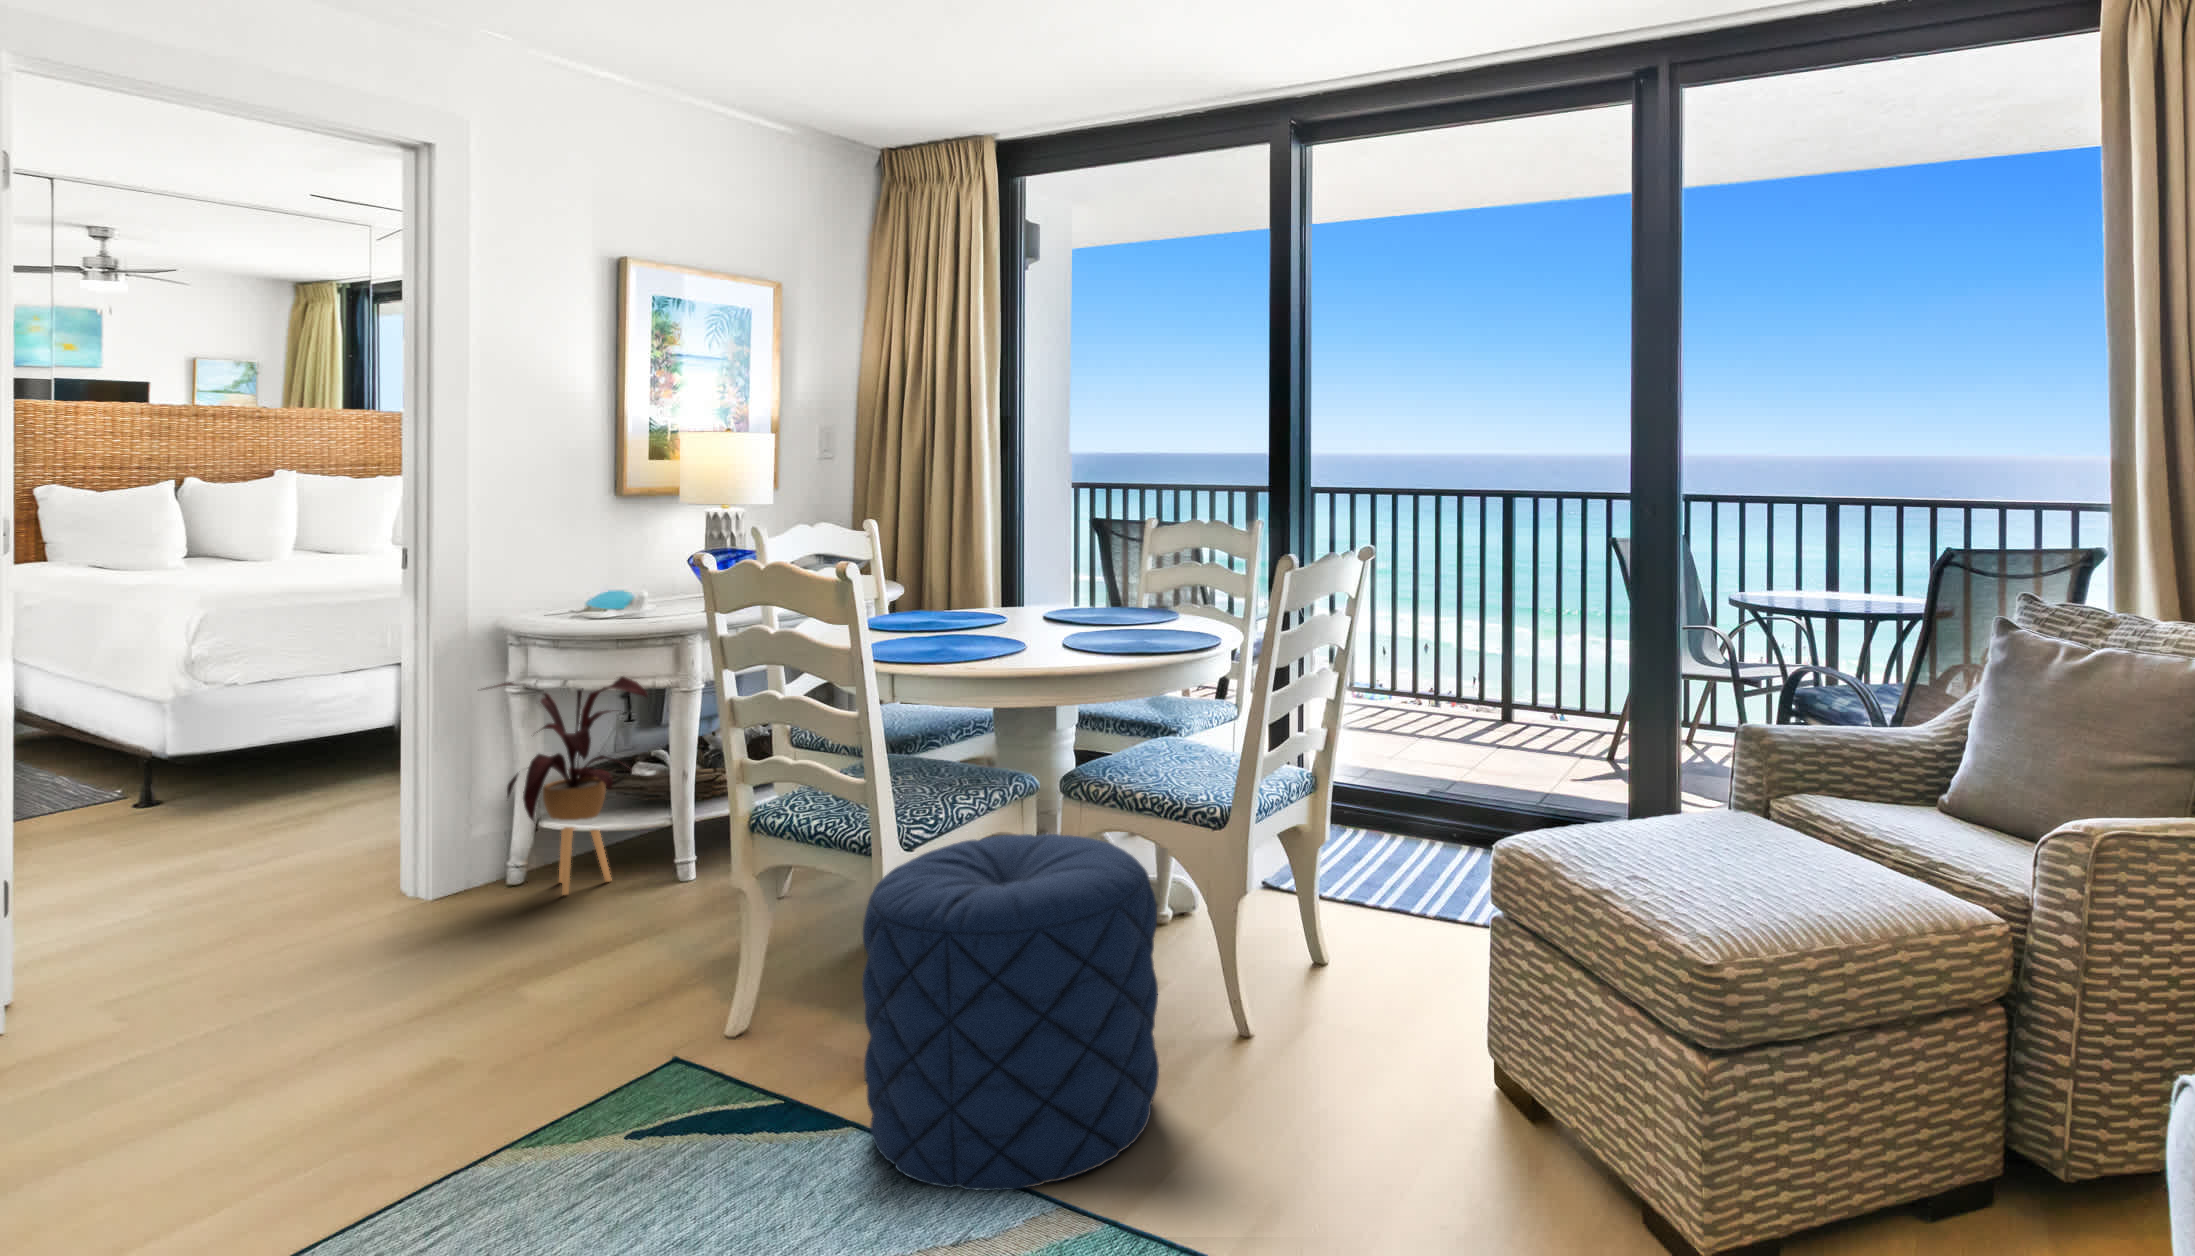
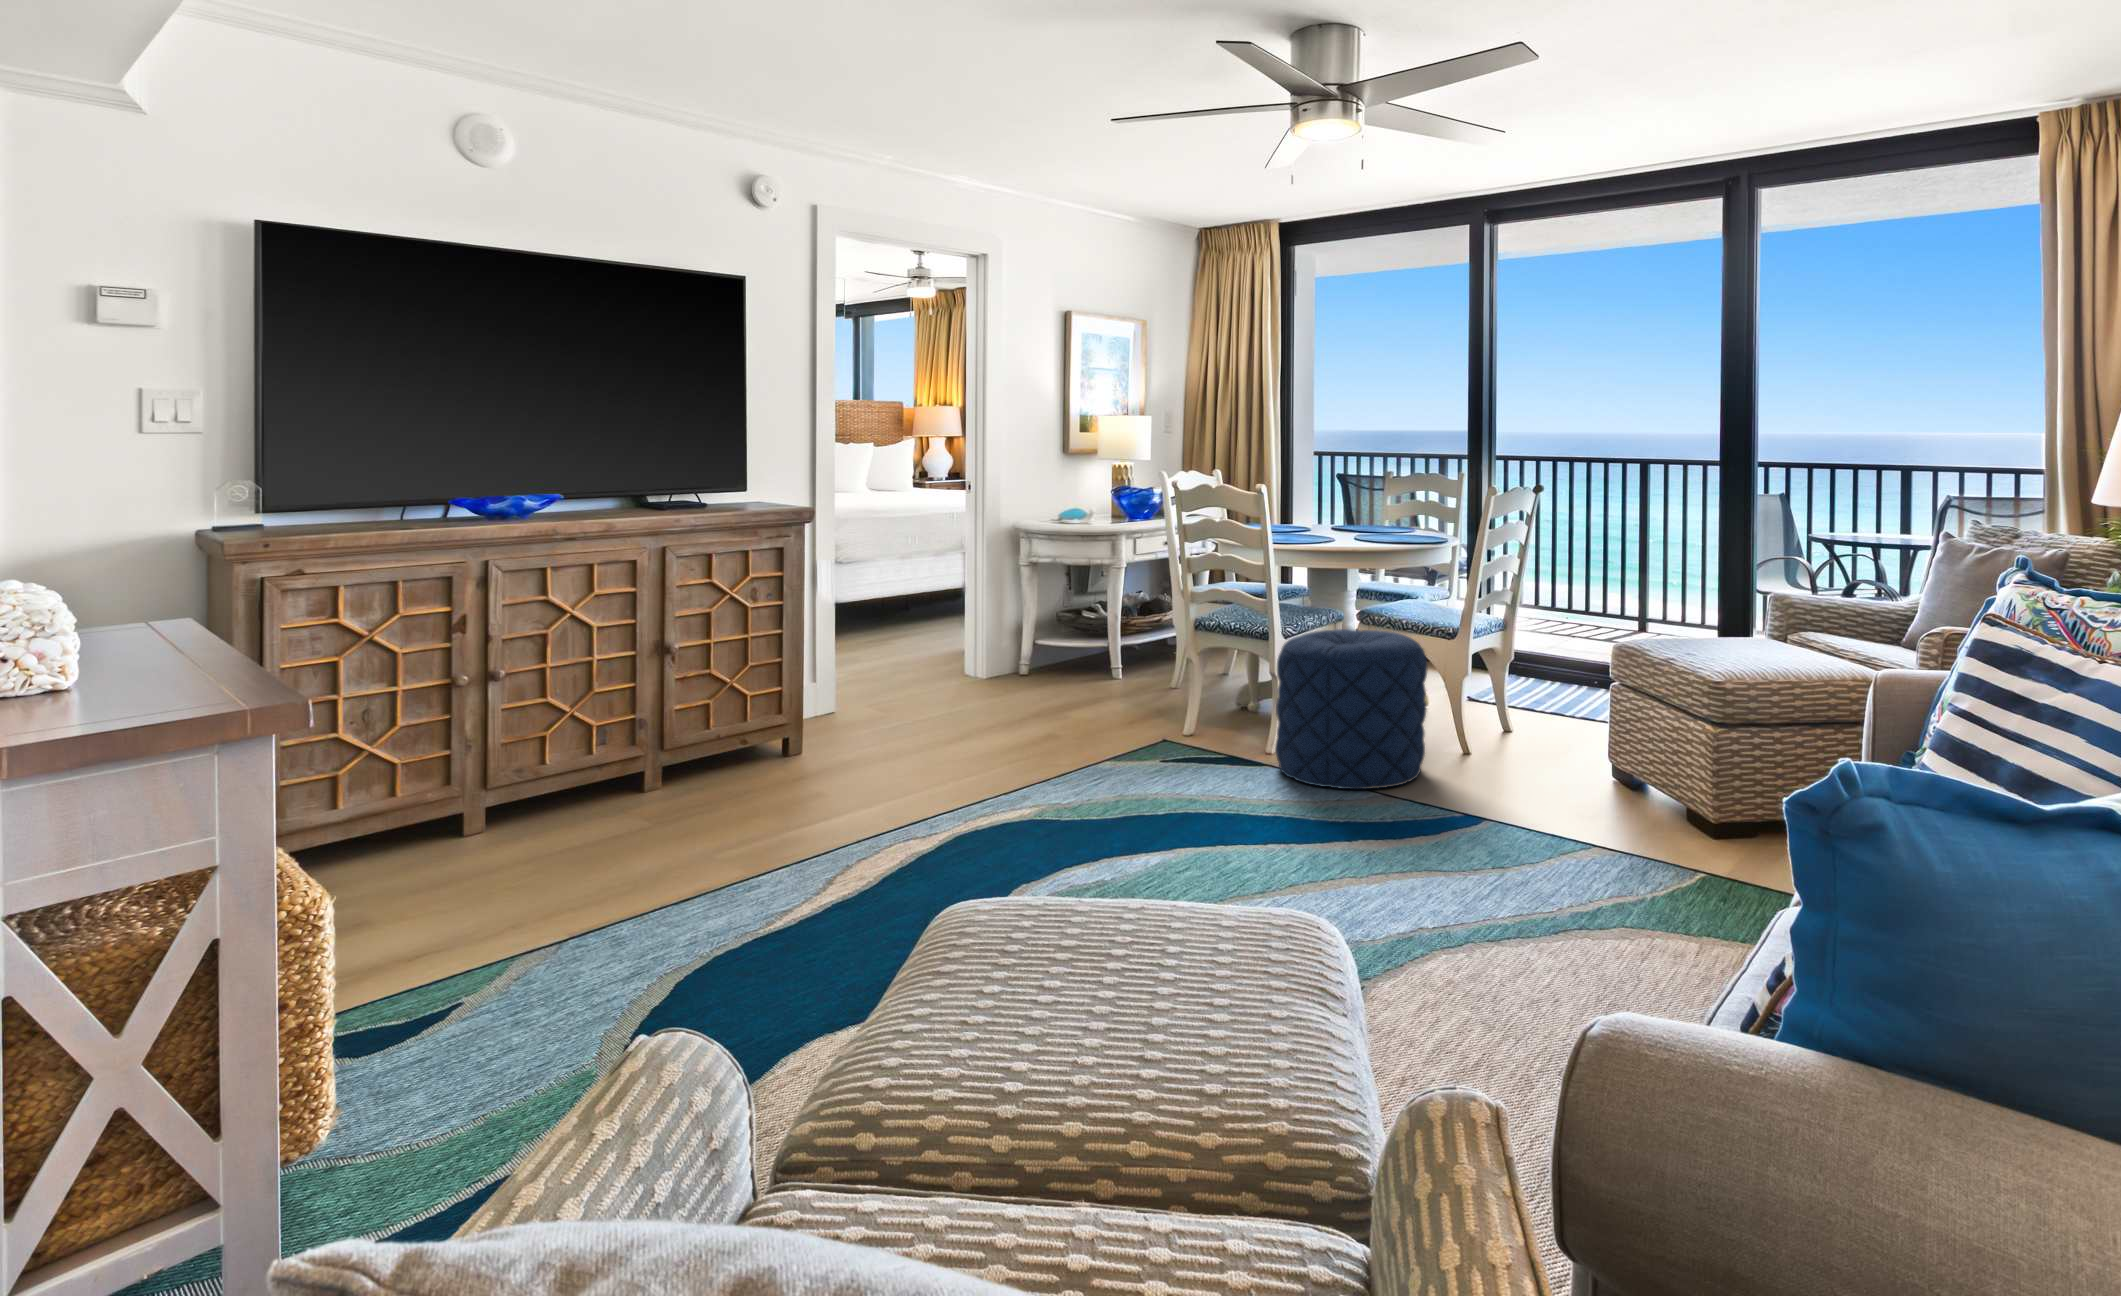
house plant: present [486,676,647,894] -> none [1014,525,1108,680]

